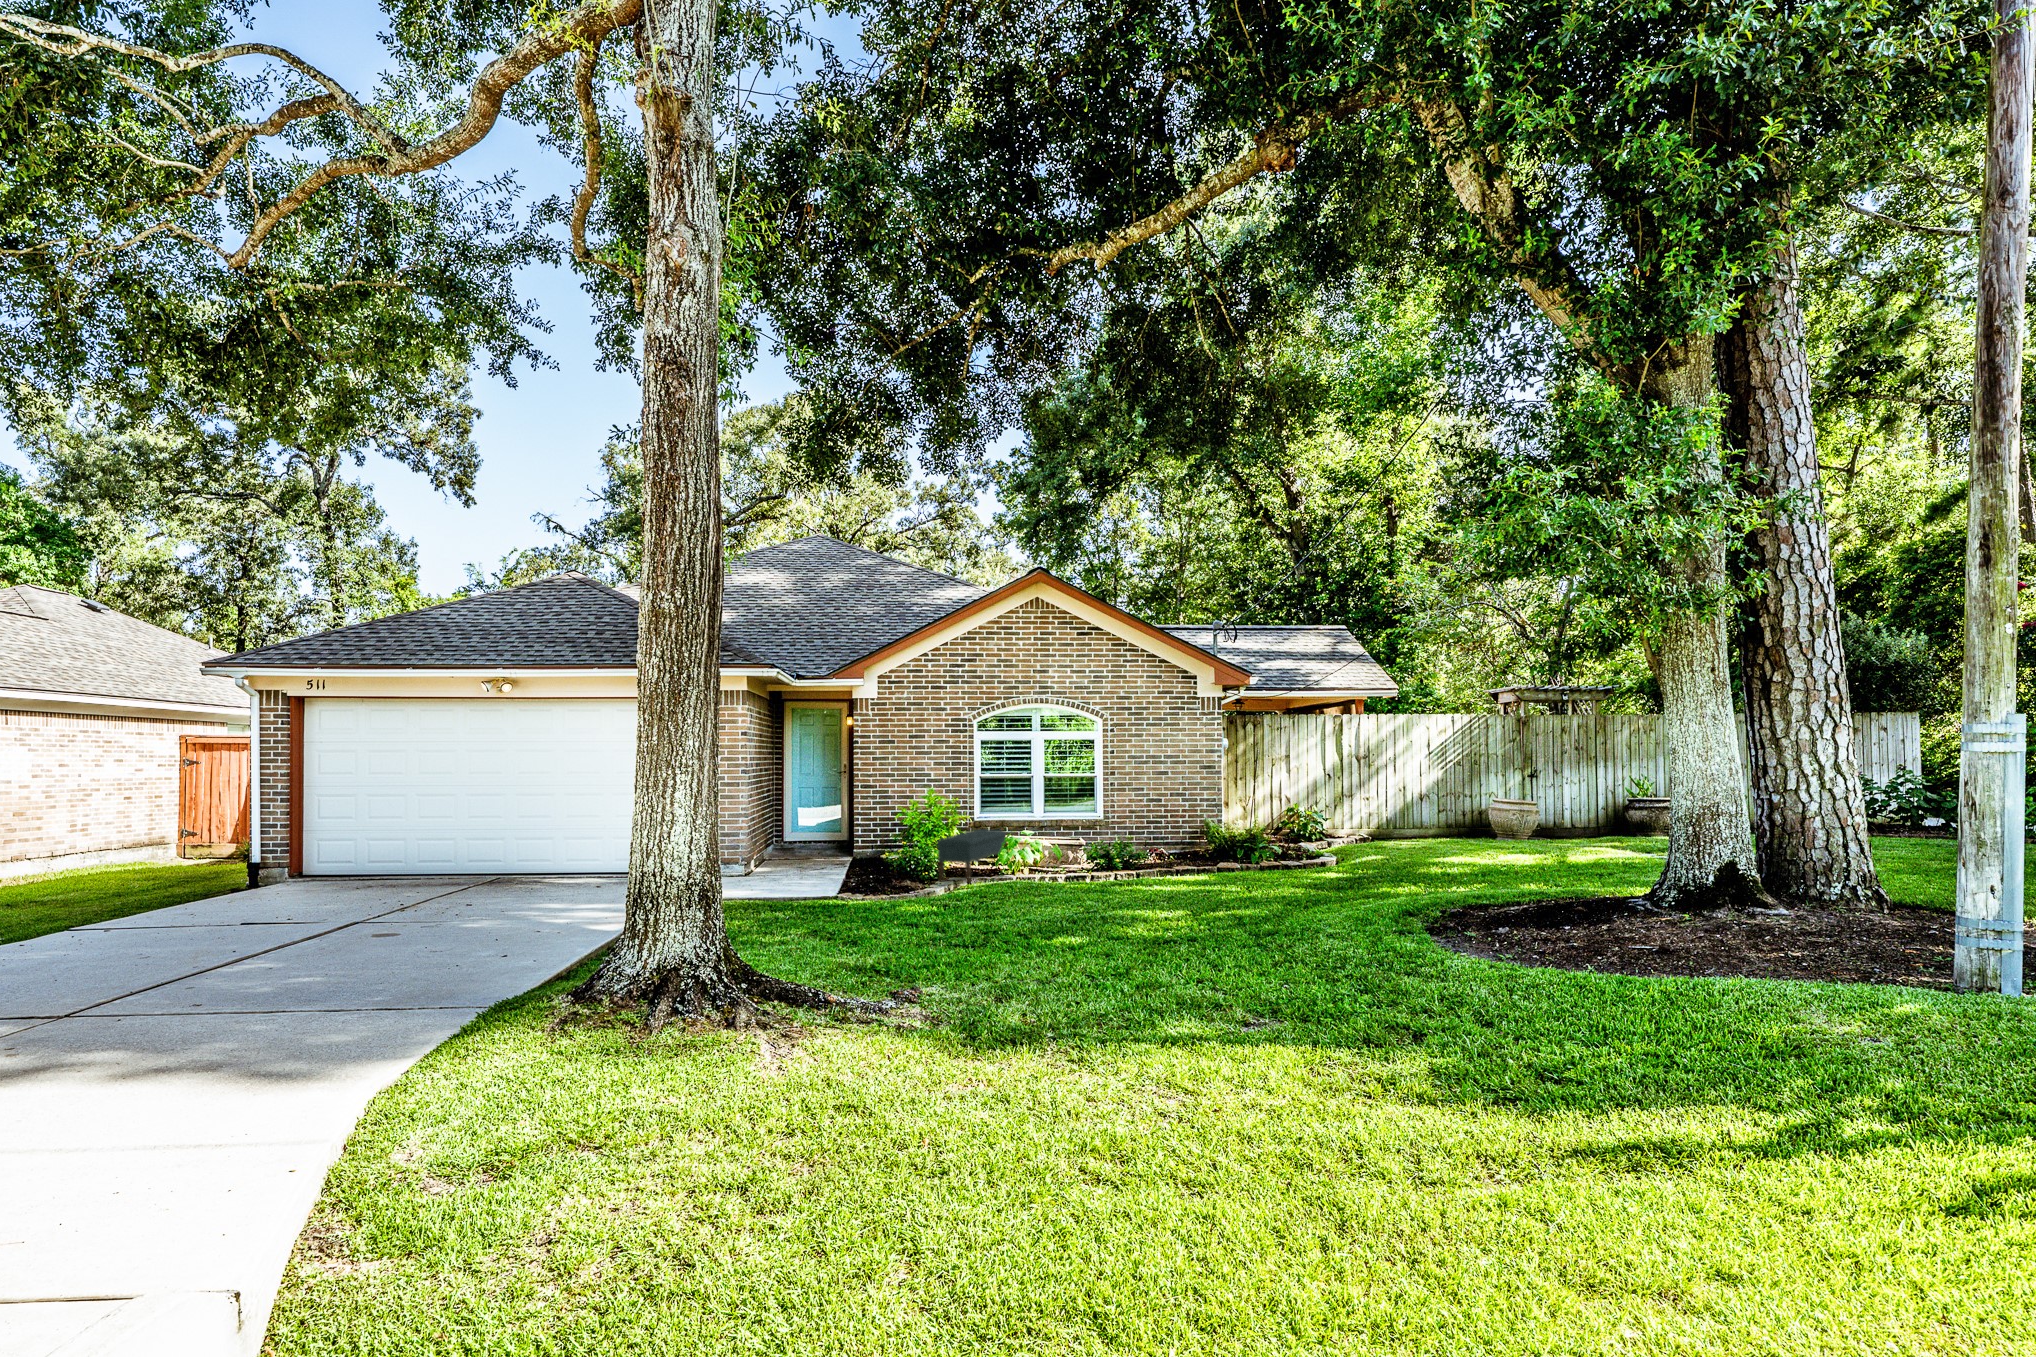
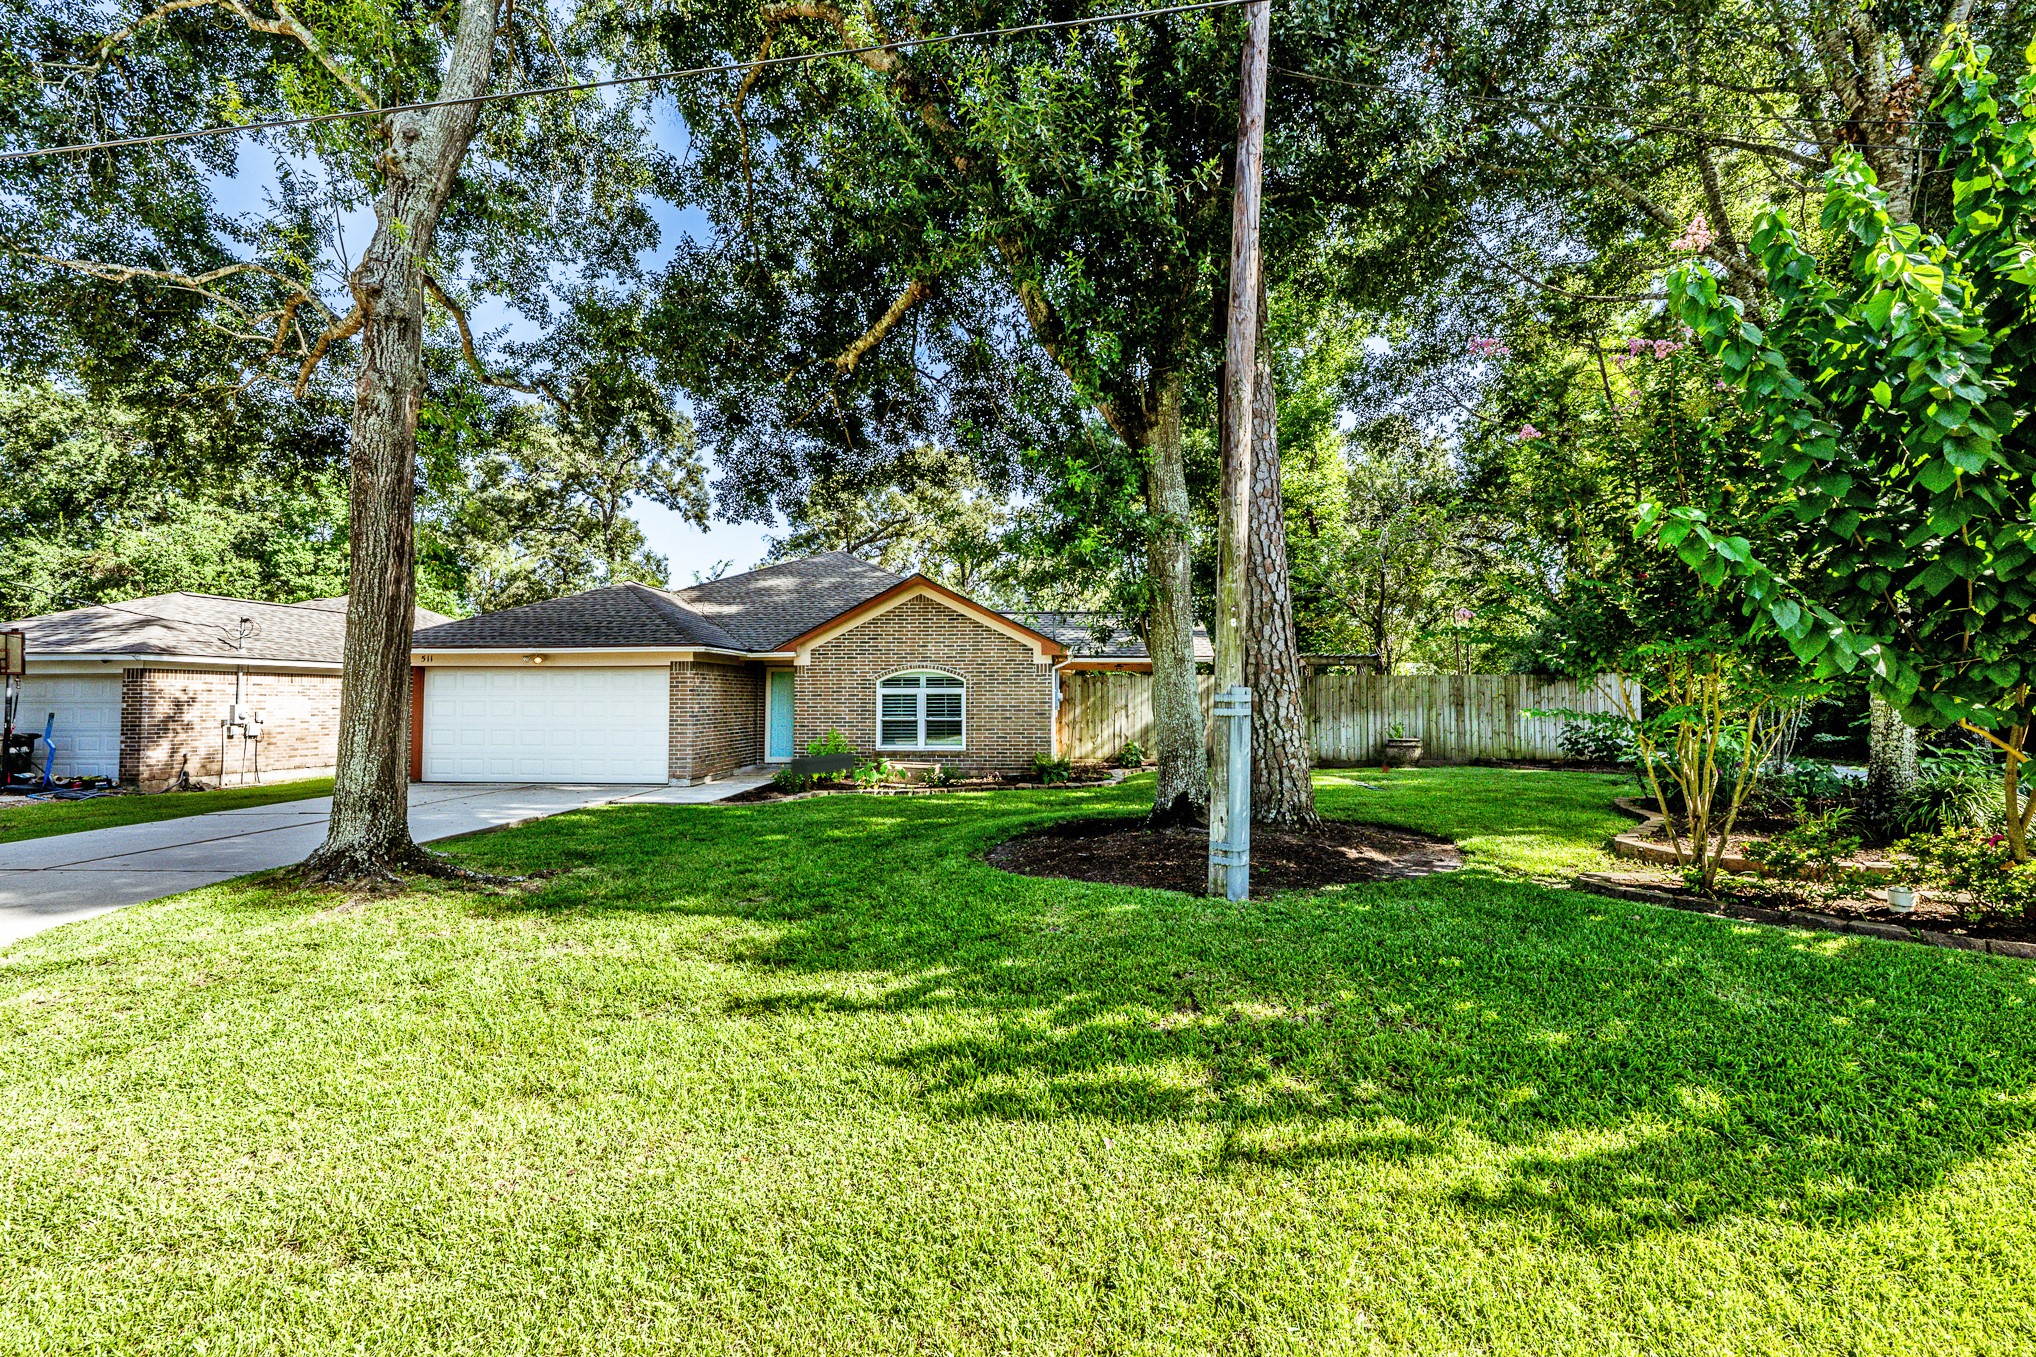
potted plant: none [1598,802,1644,835] -> present [1376,748,1394,772]

